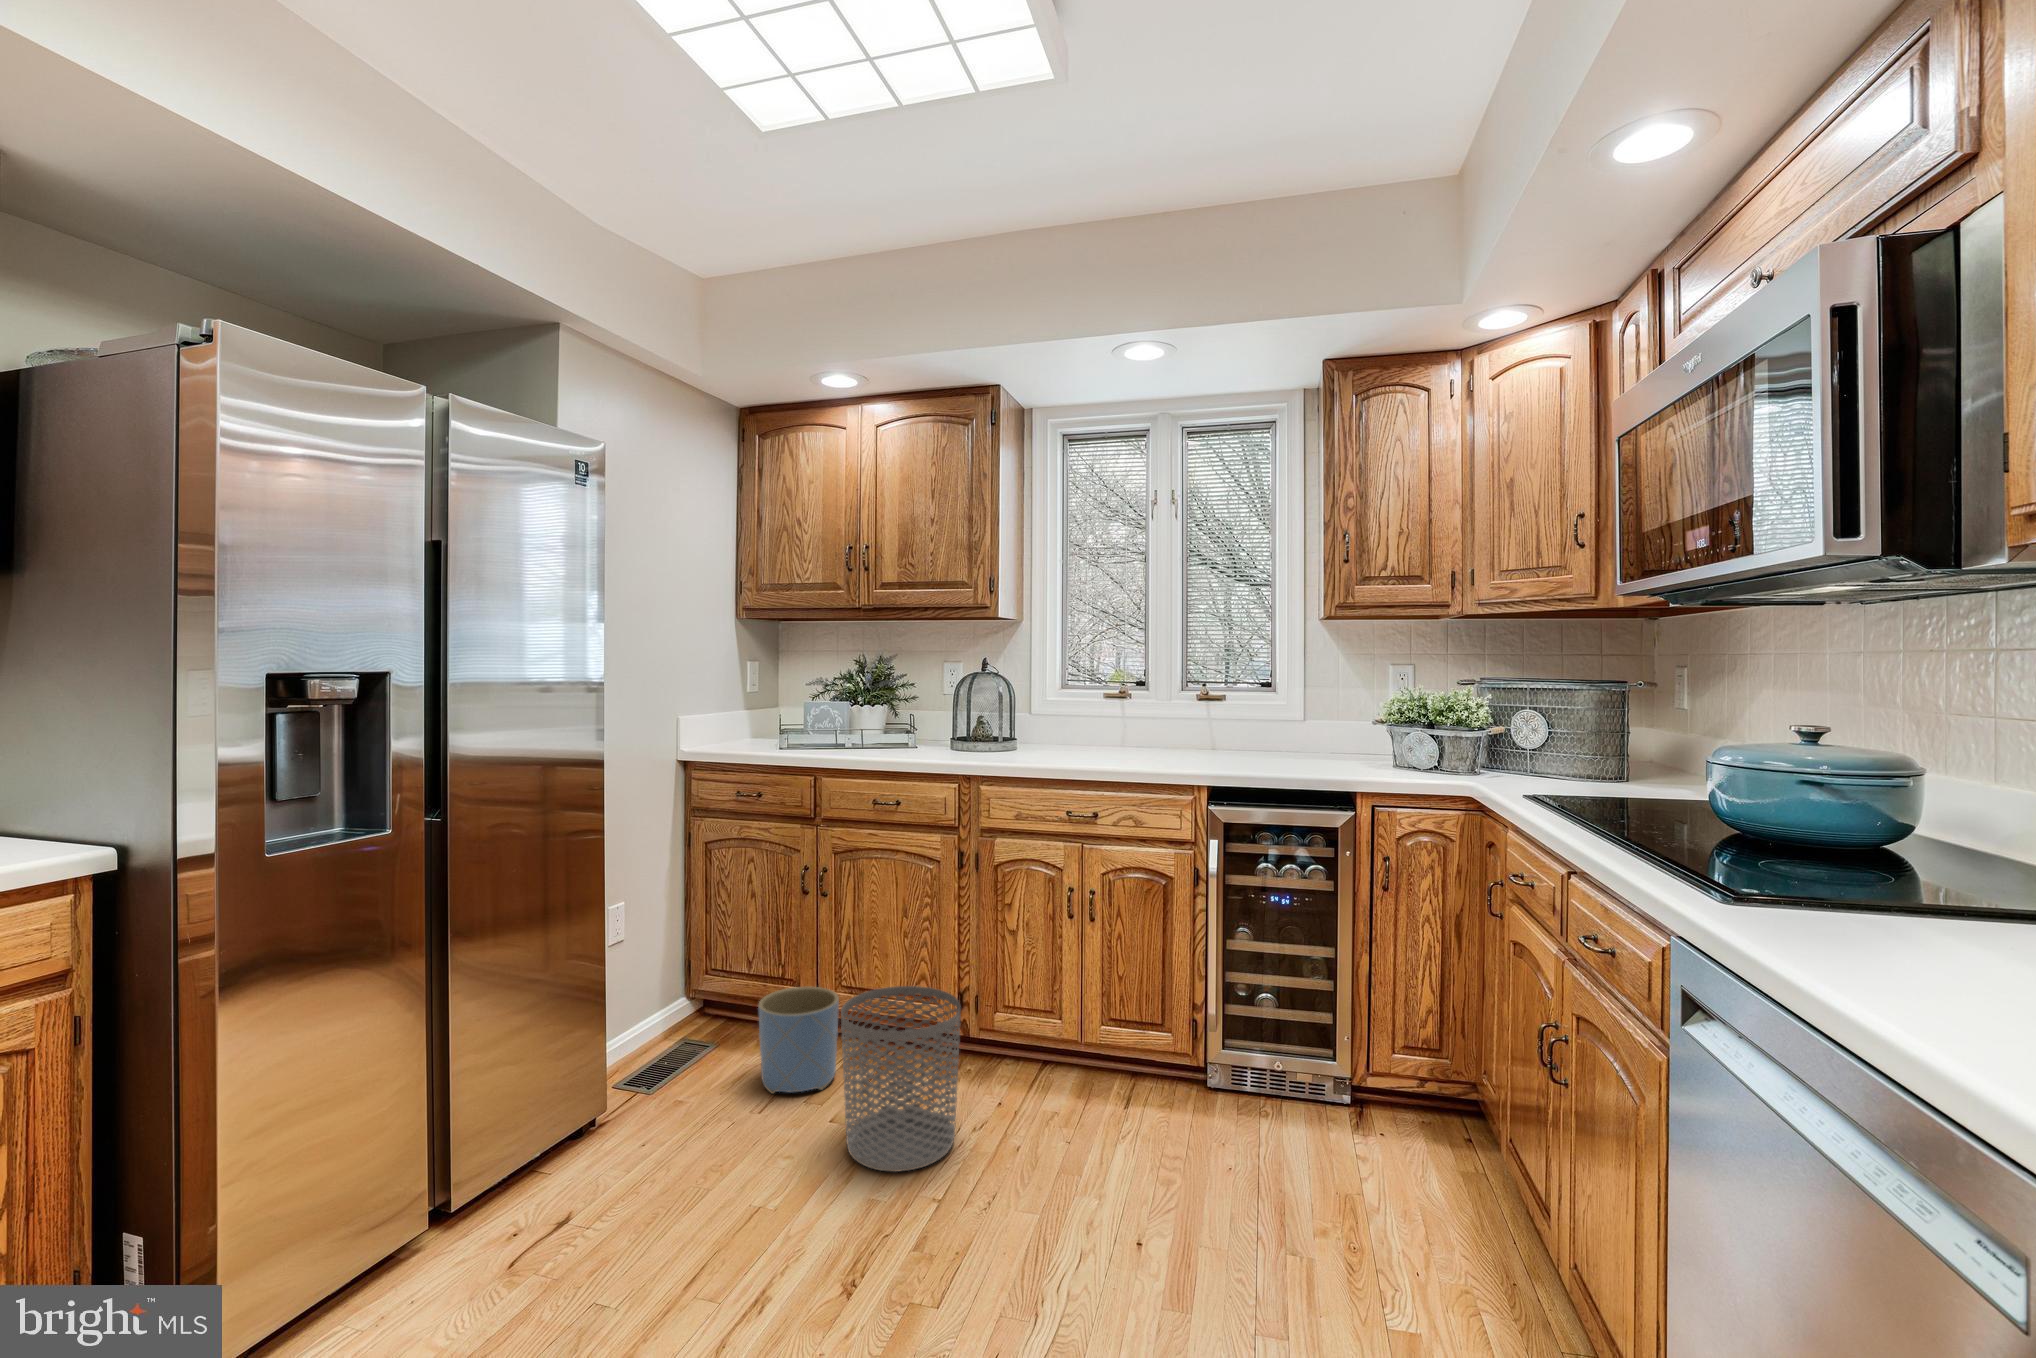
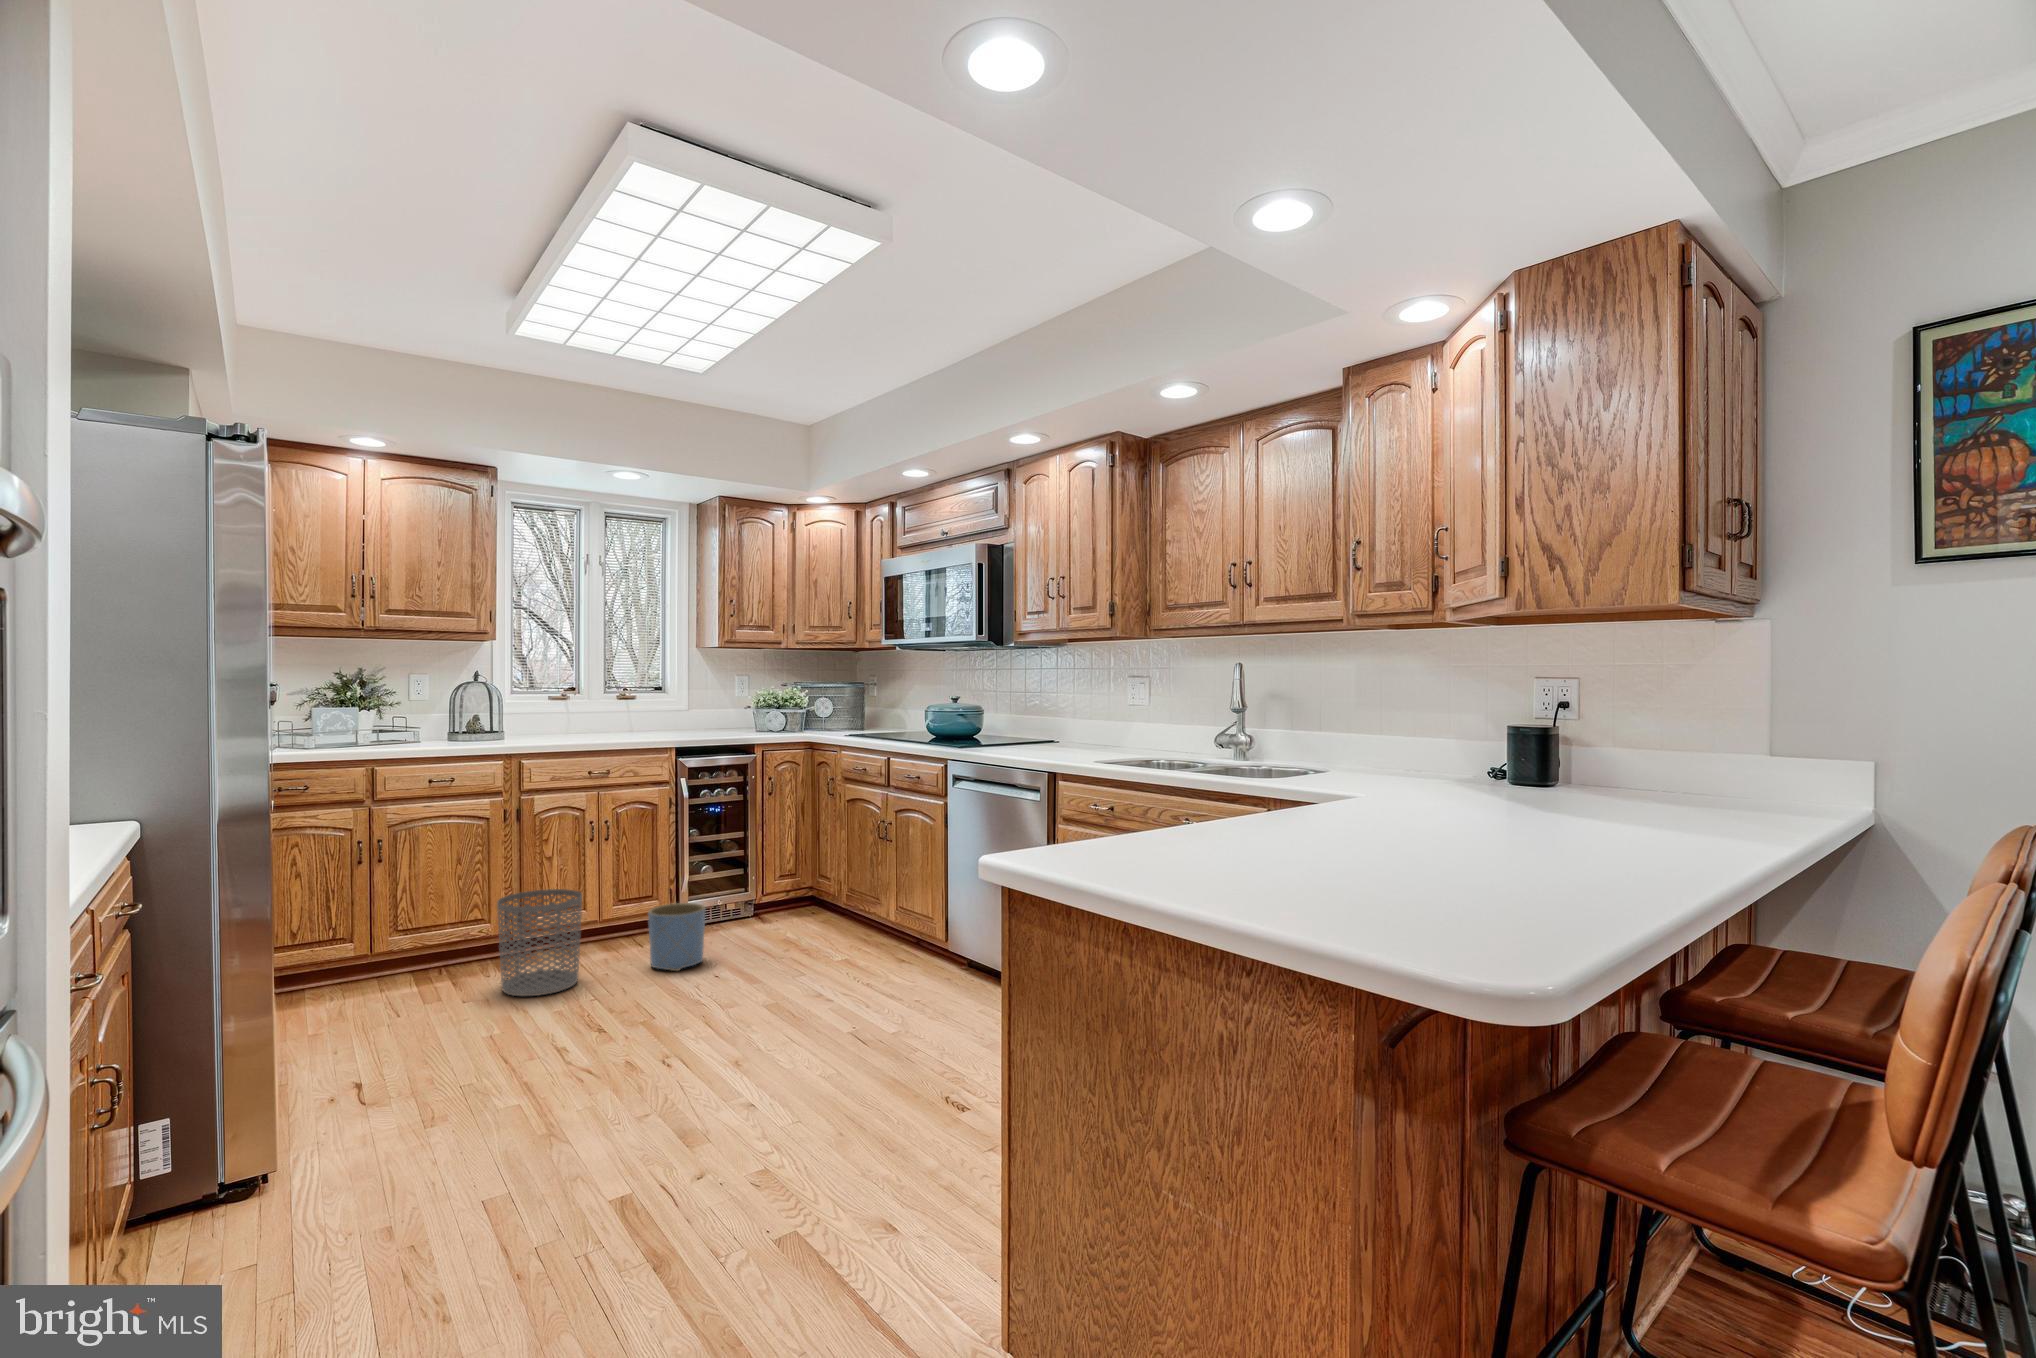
planter: present [758,986,839,1094] -> present [648,903,705,971]

